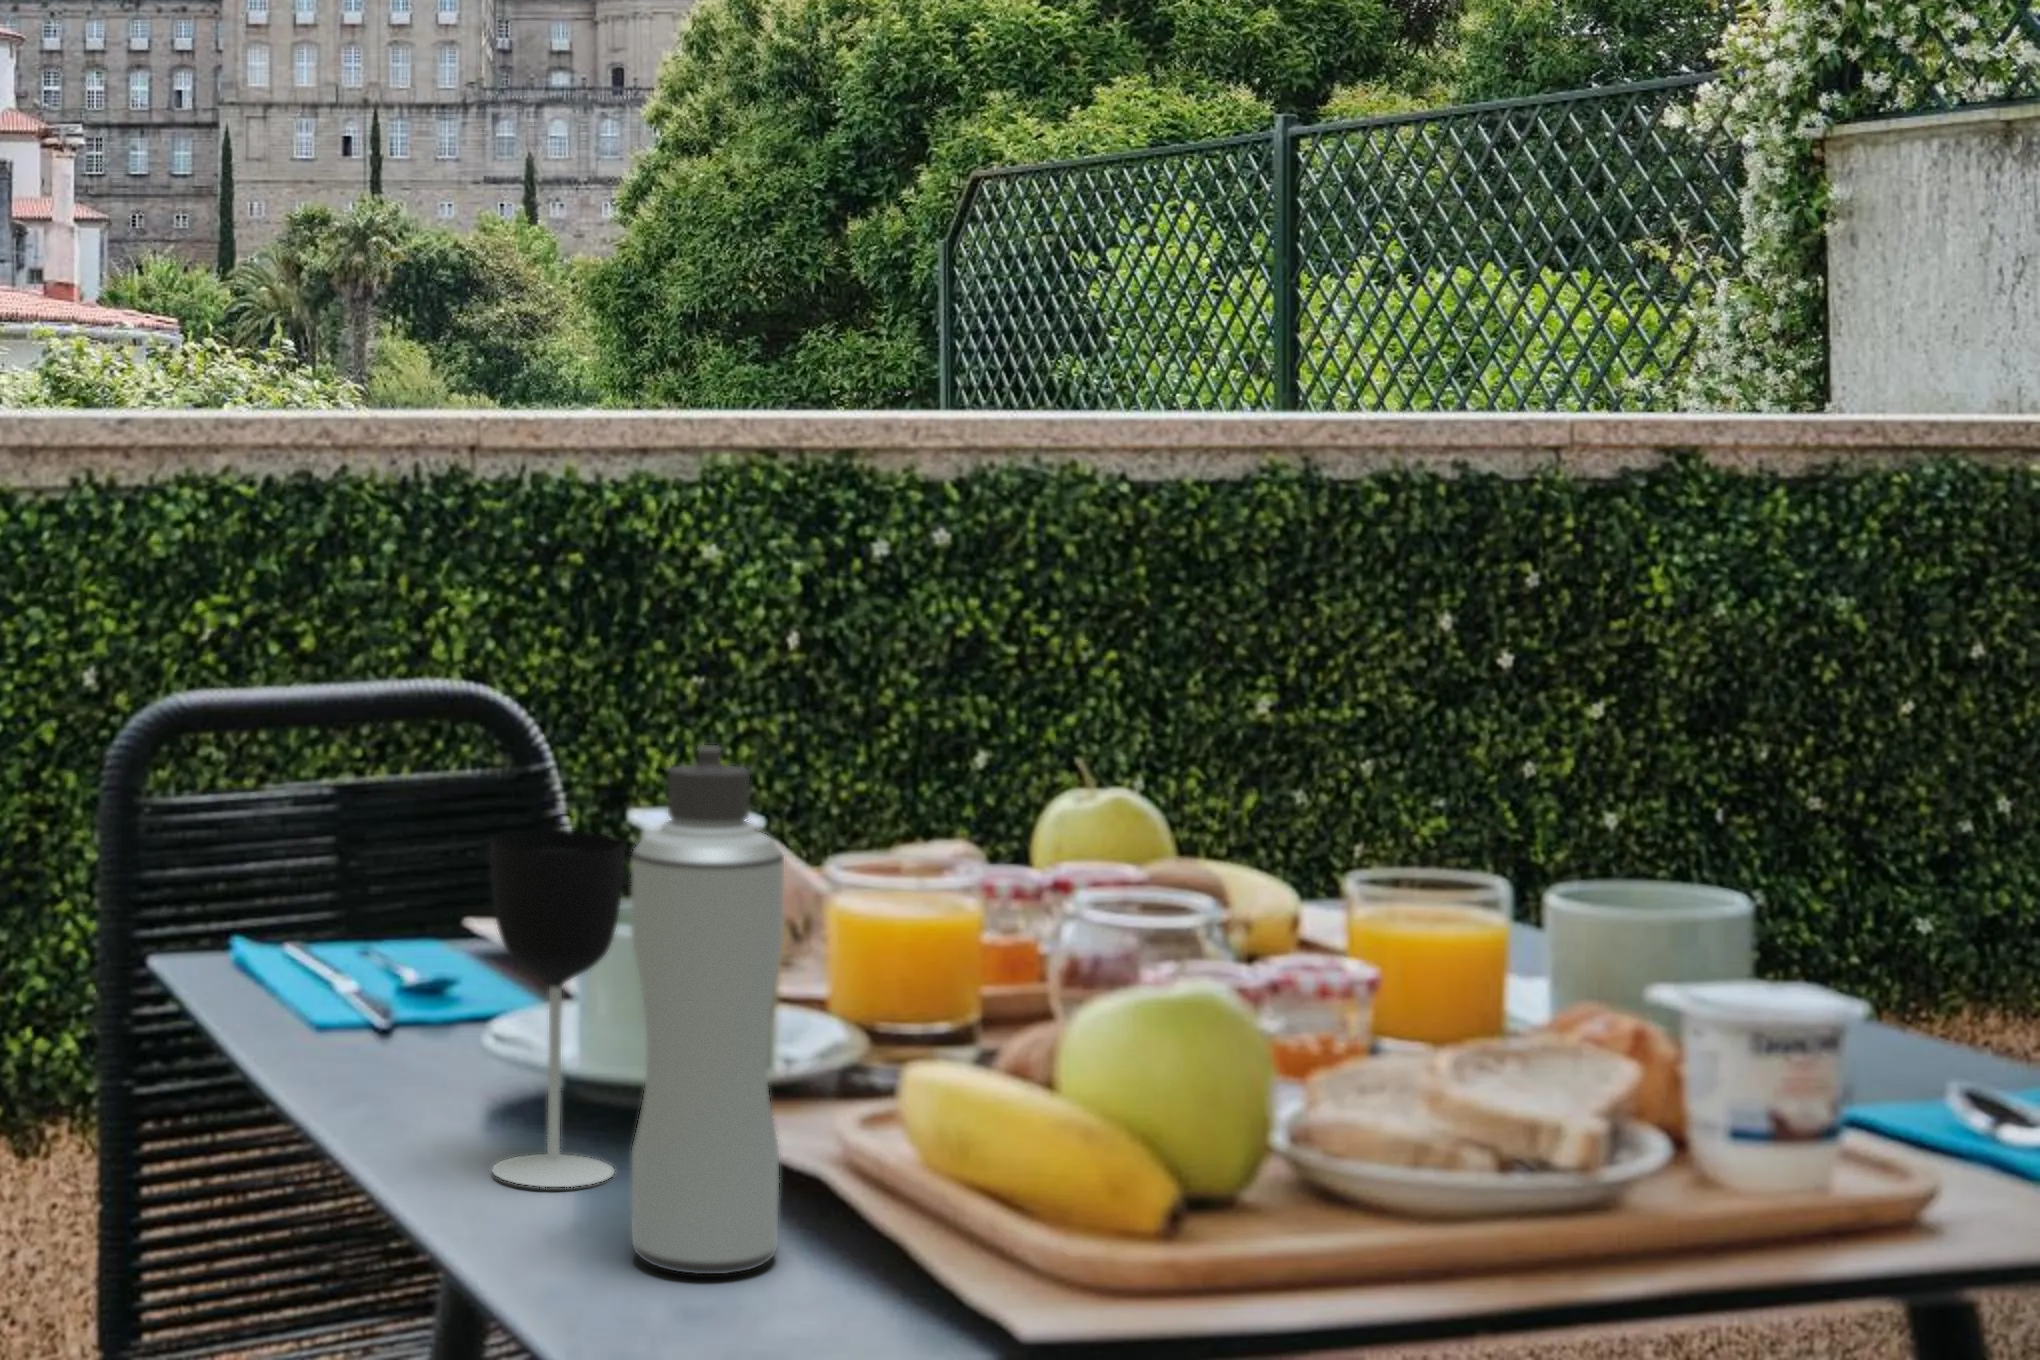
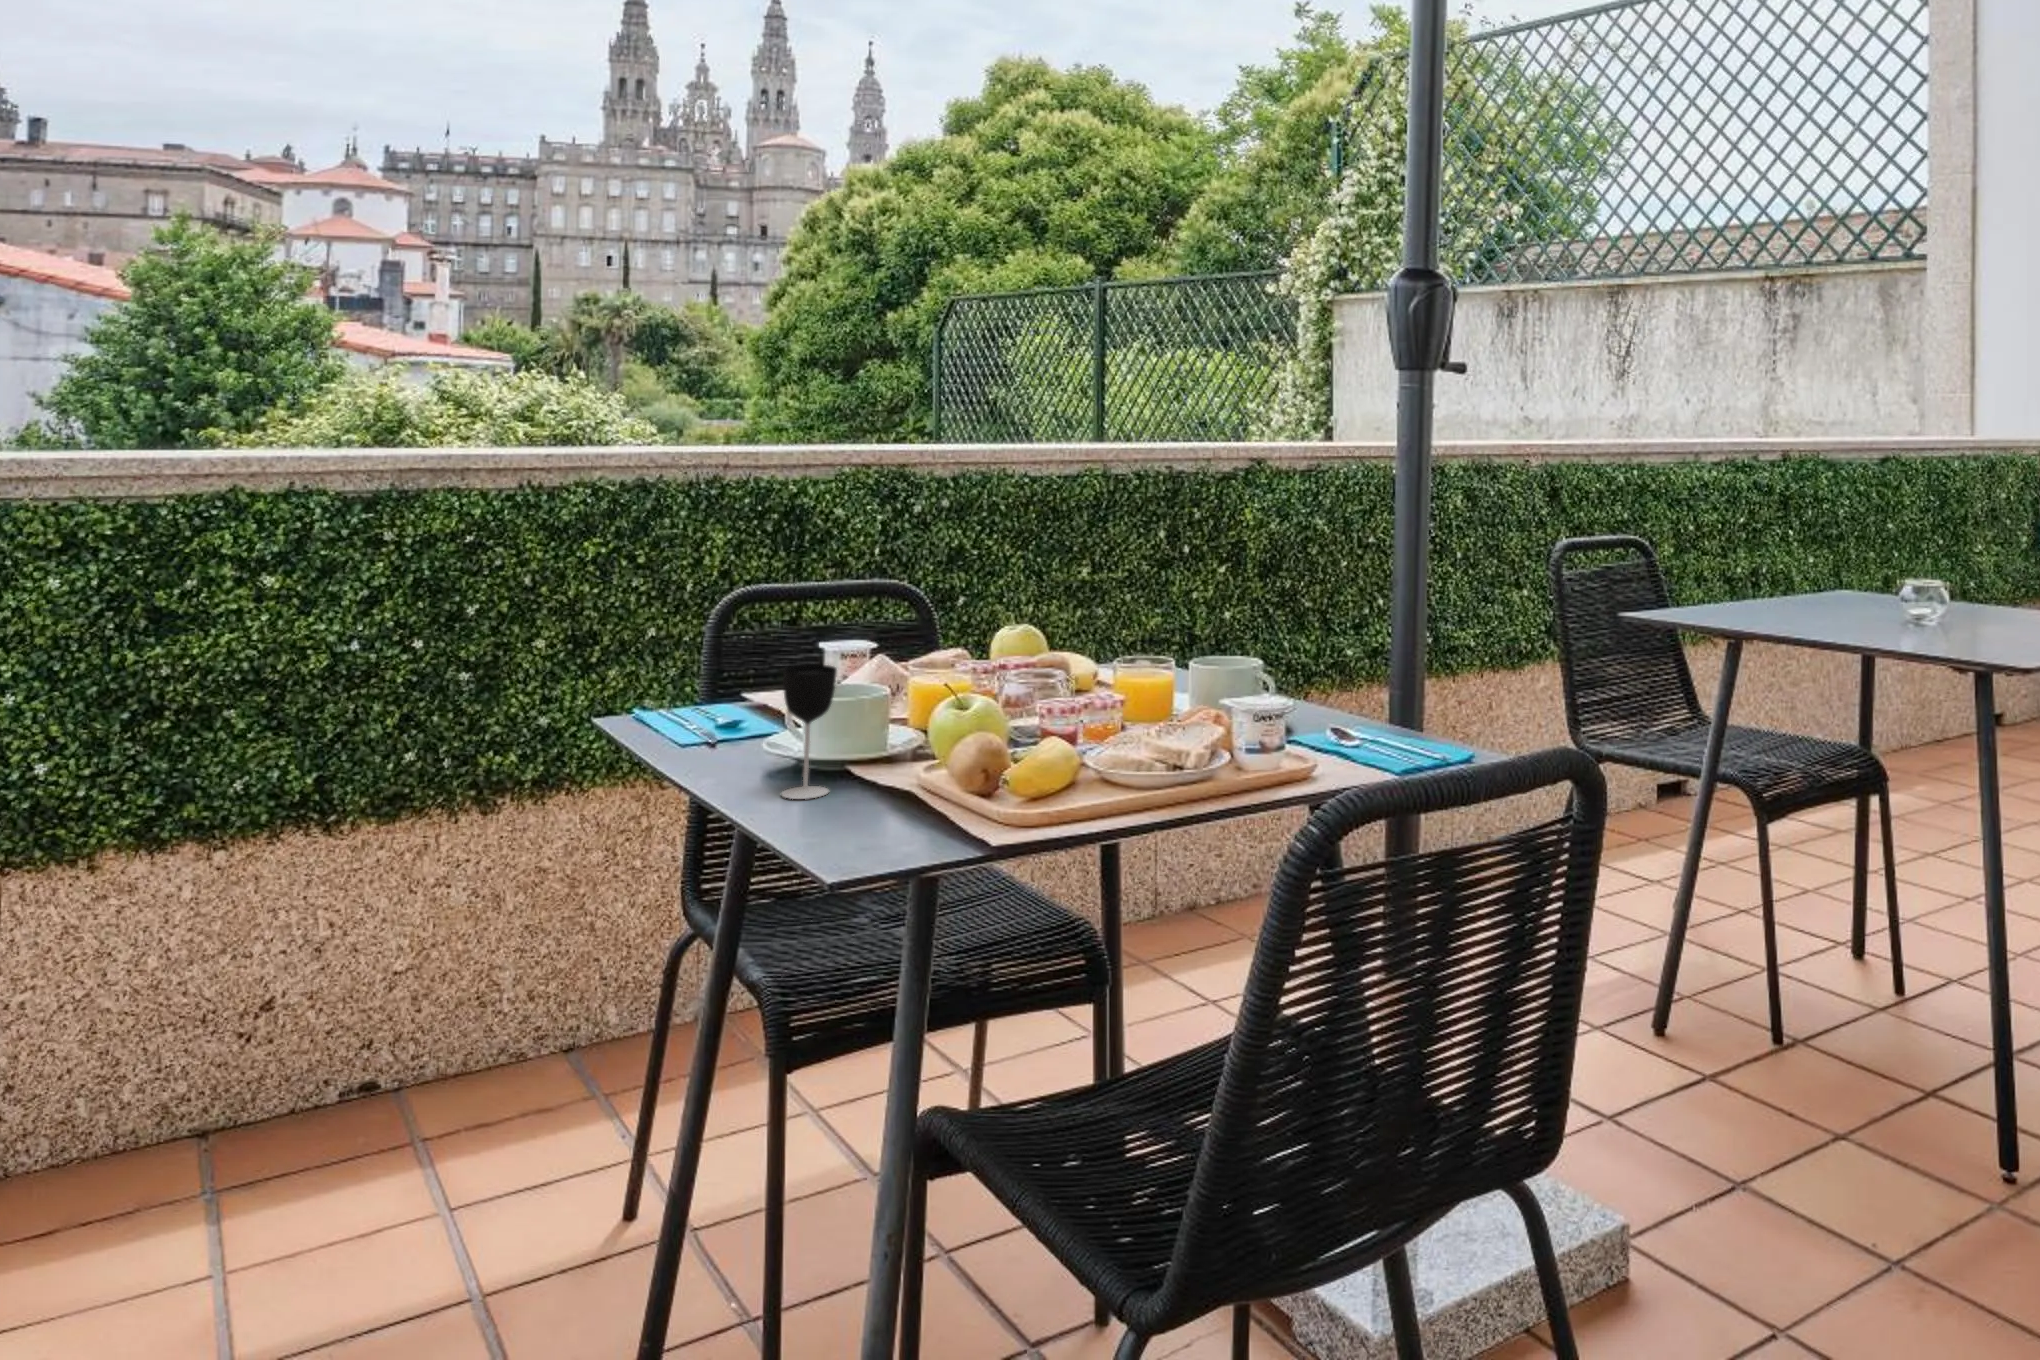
water bottle: present [632,745,784,1274] -> none [841,635,901,824]

